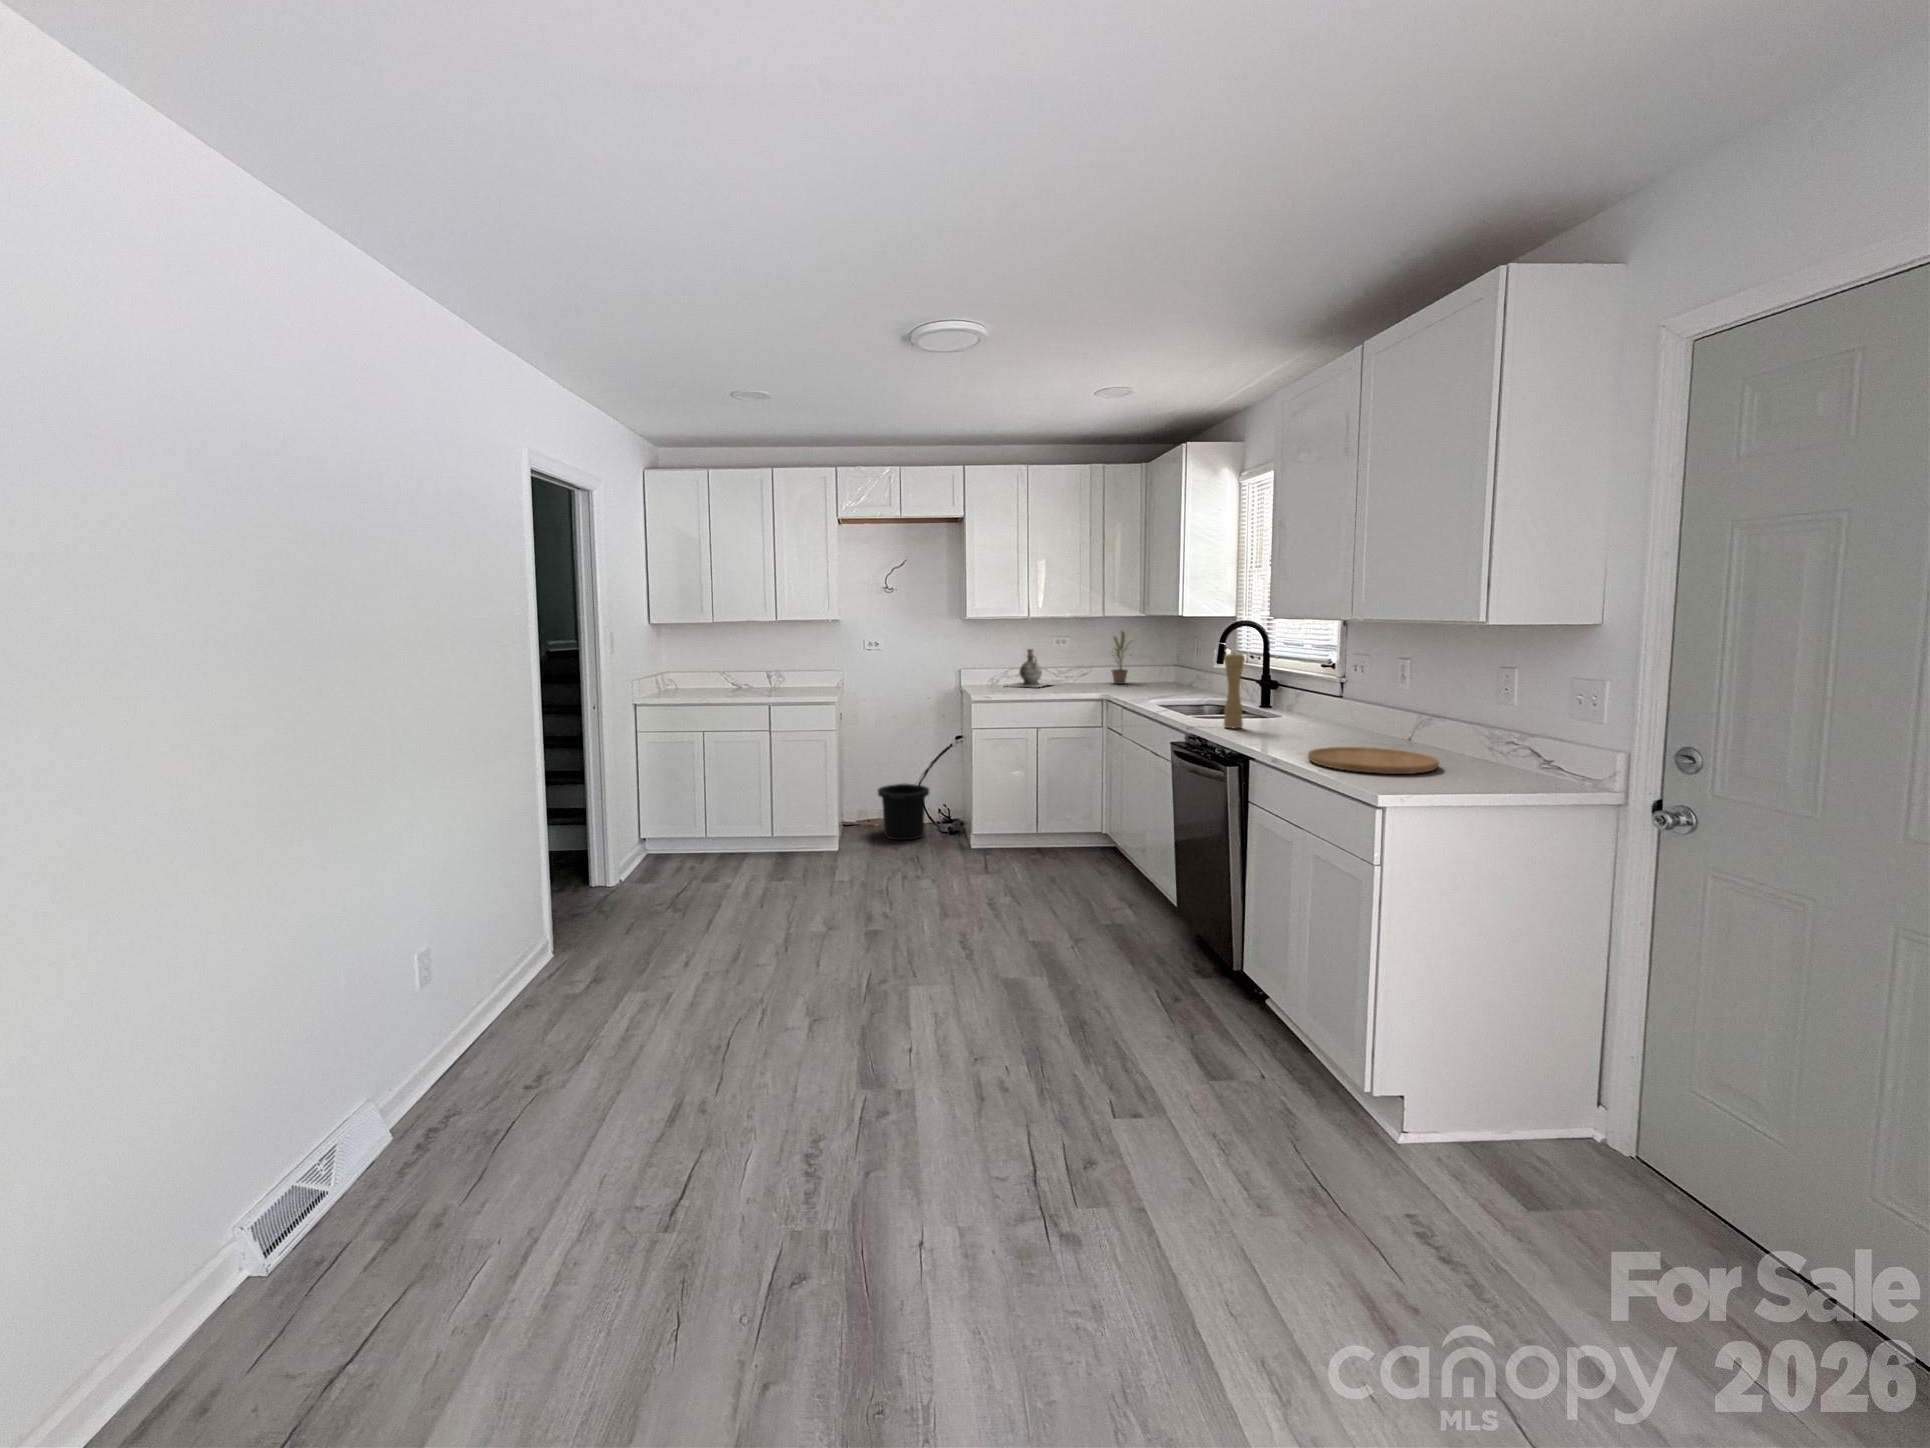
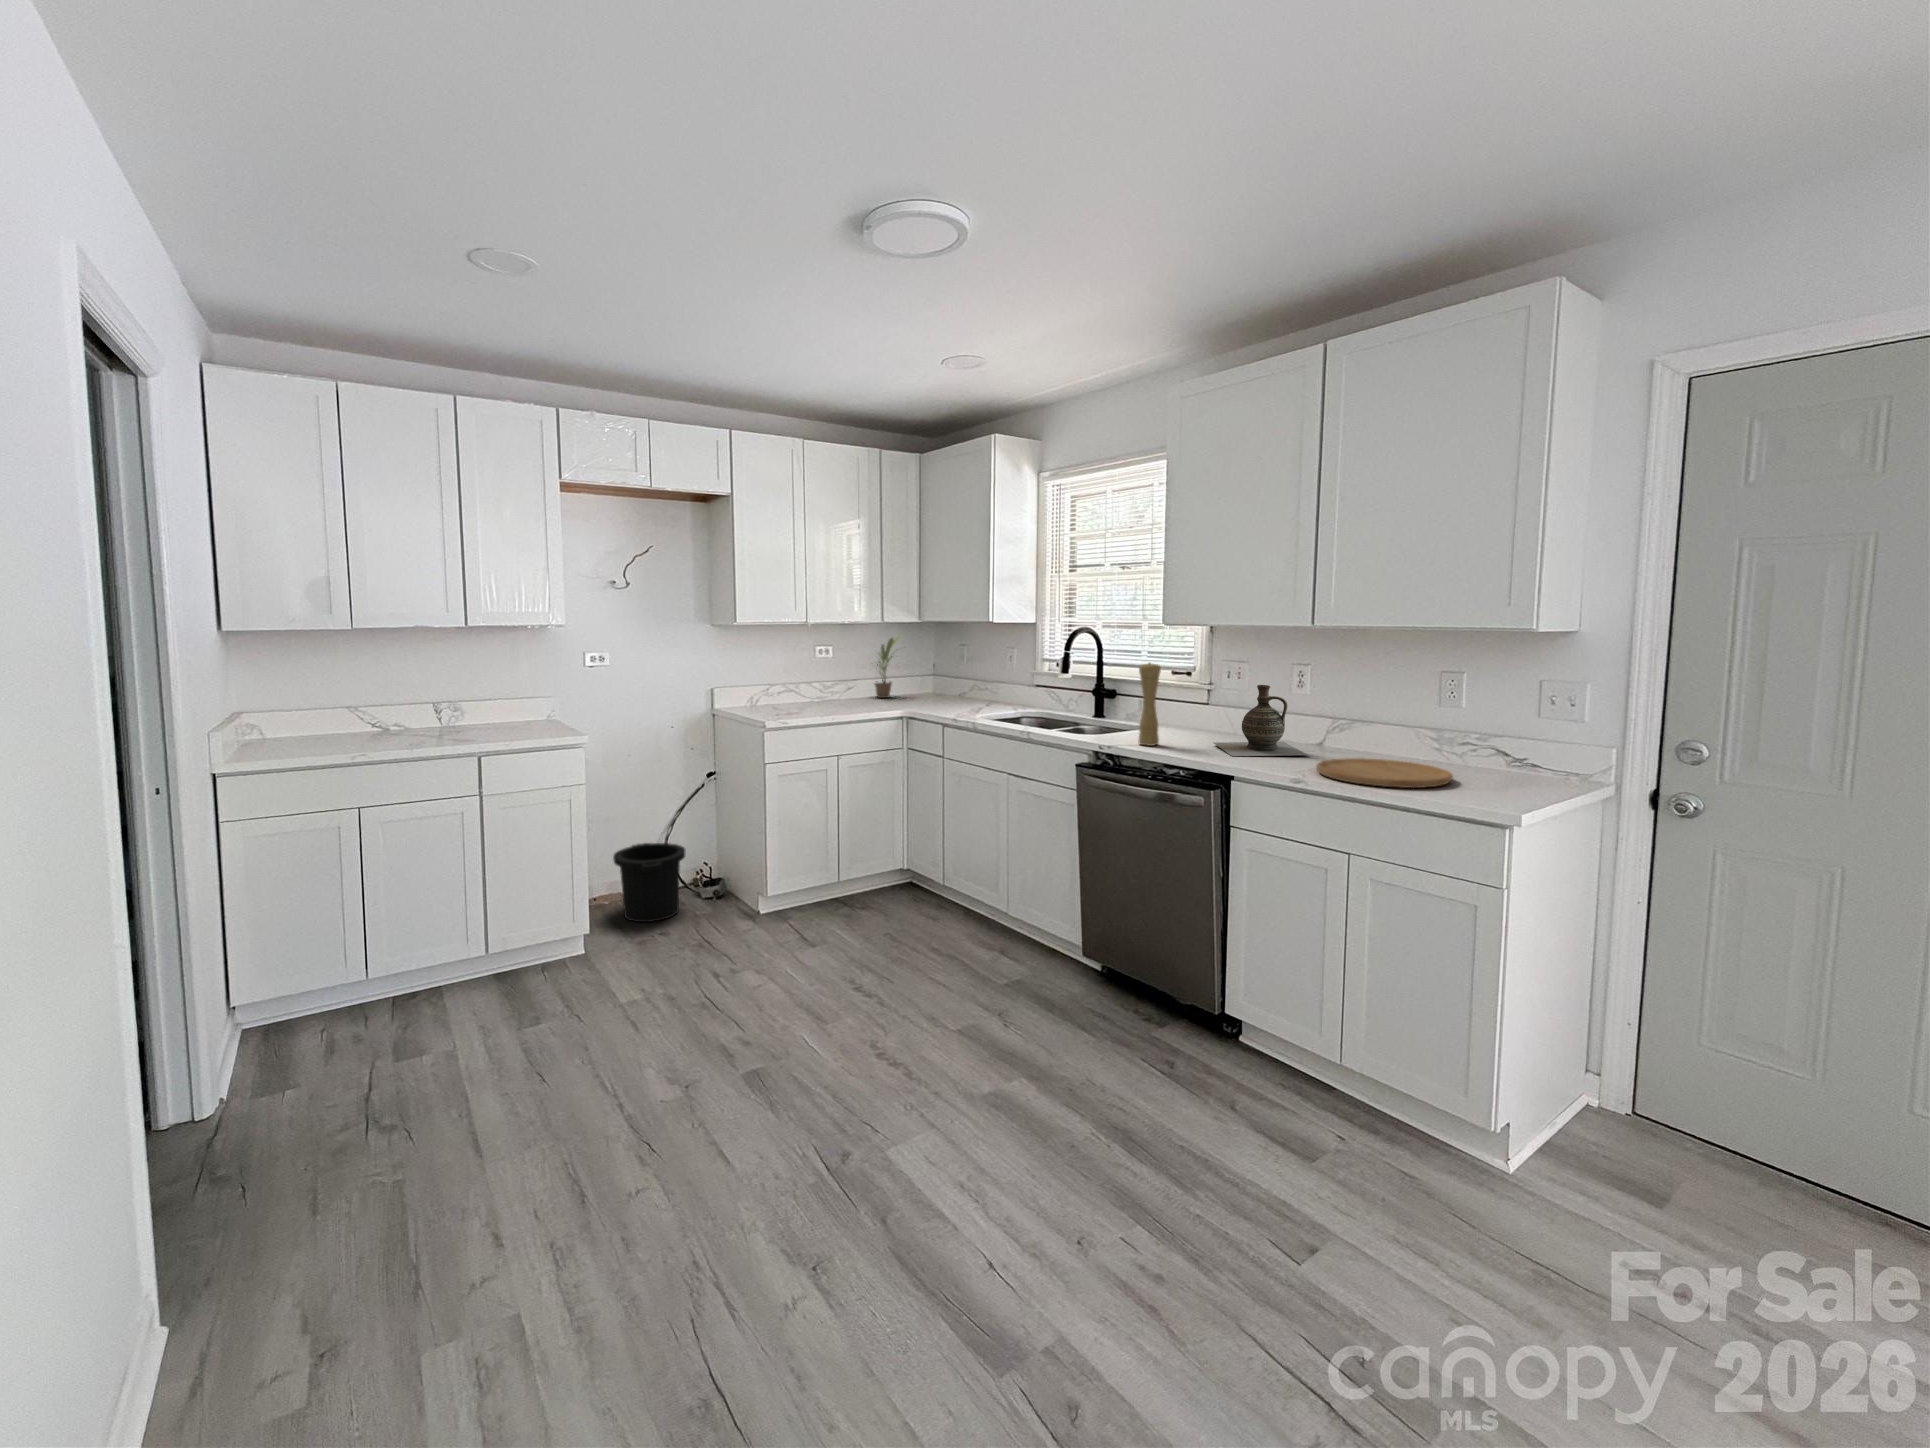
ceramic jug: present [1009,649,1049,687] -> present [1214,685,1308,756]

